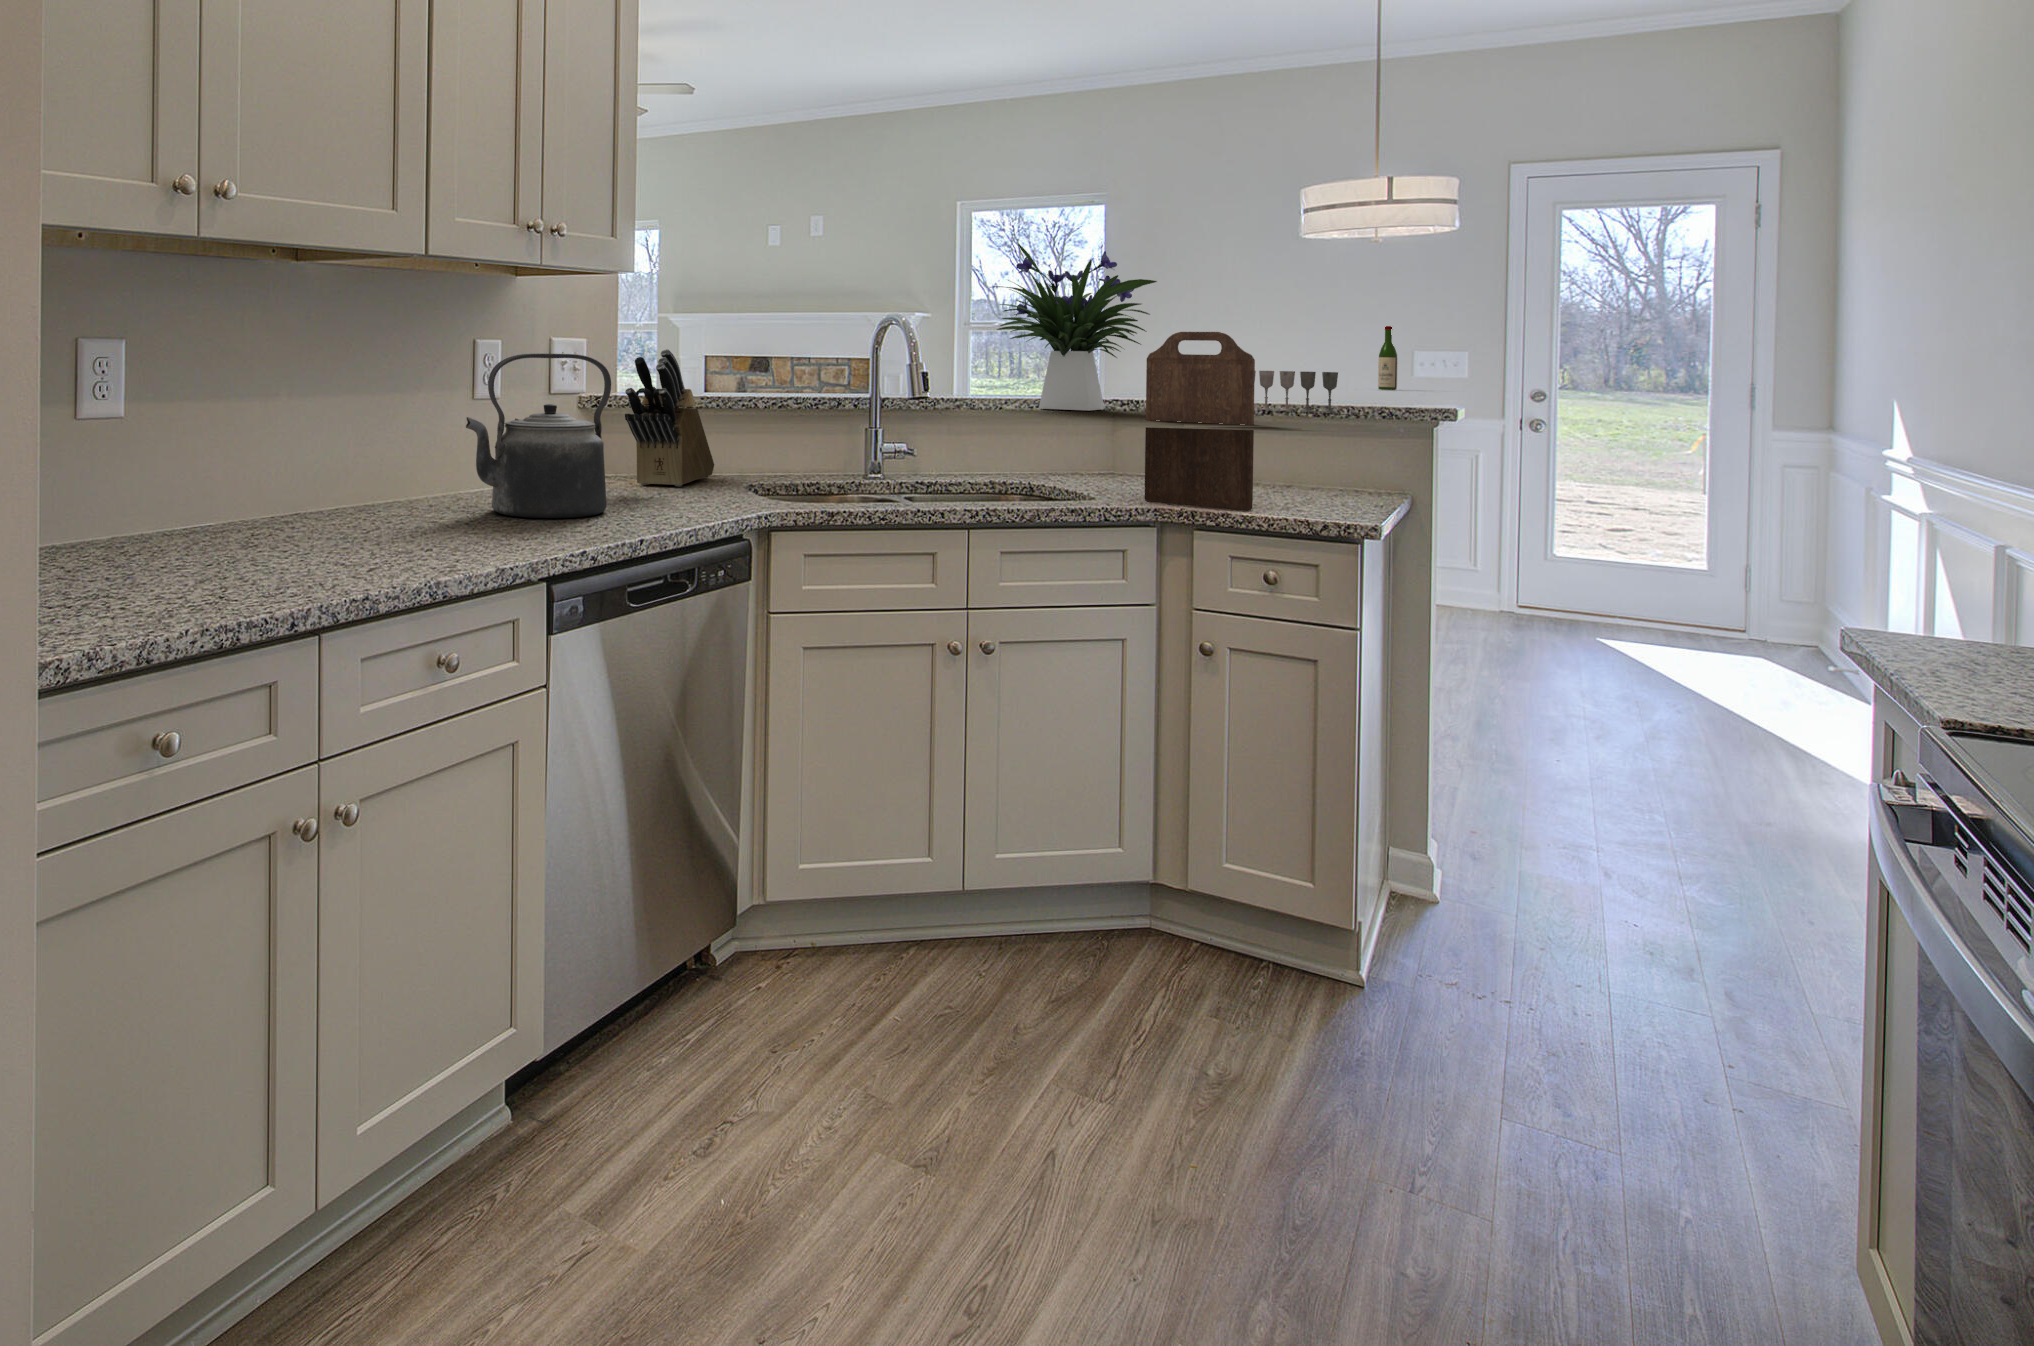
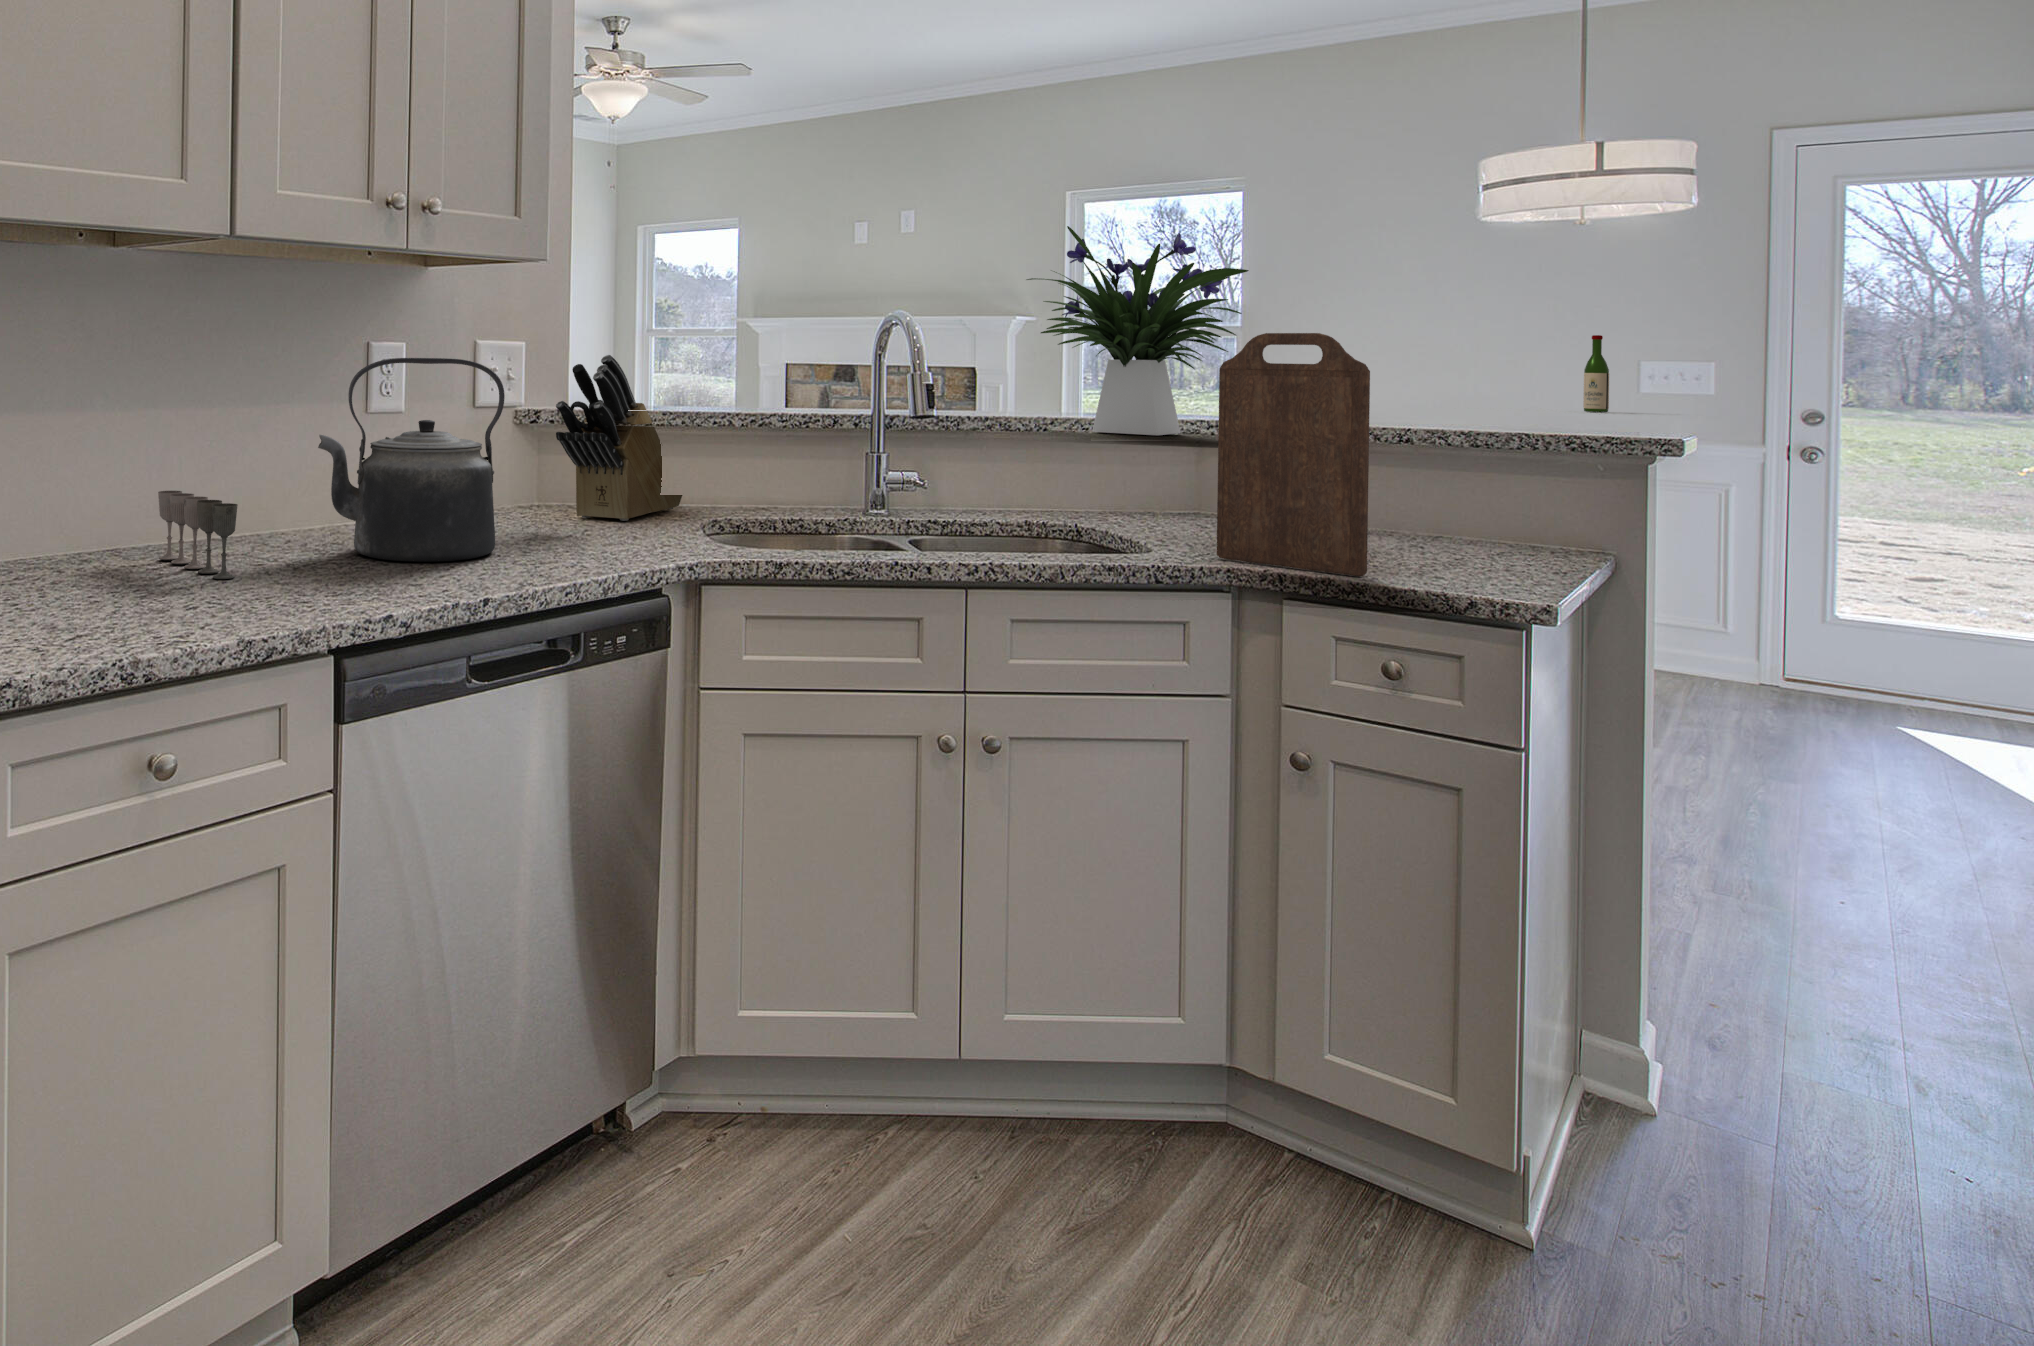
wine glass: present [1255,371,1338,413] -> present [158,491,238,579]

